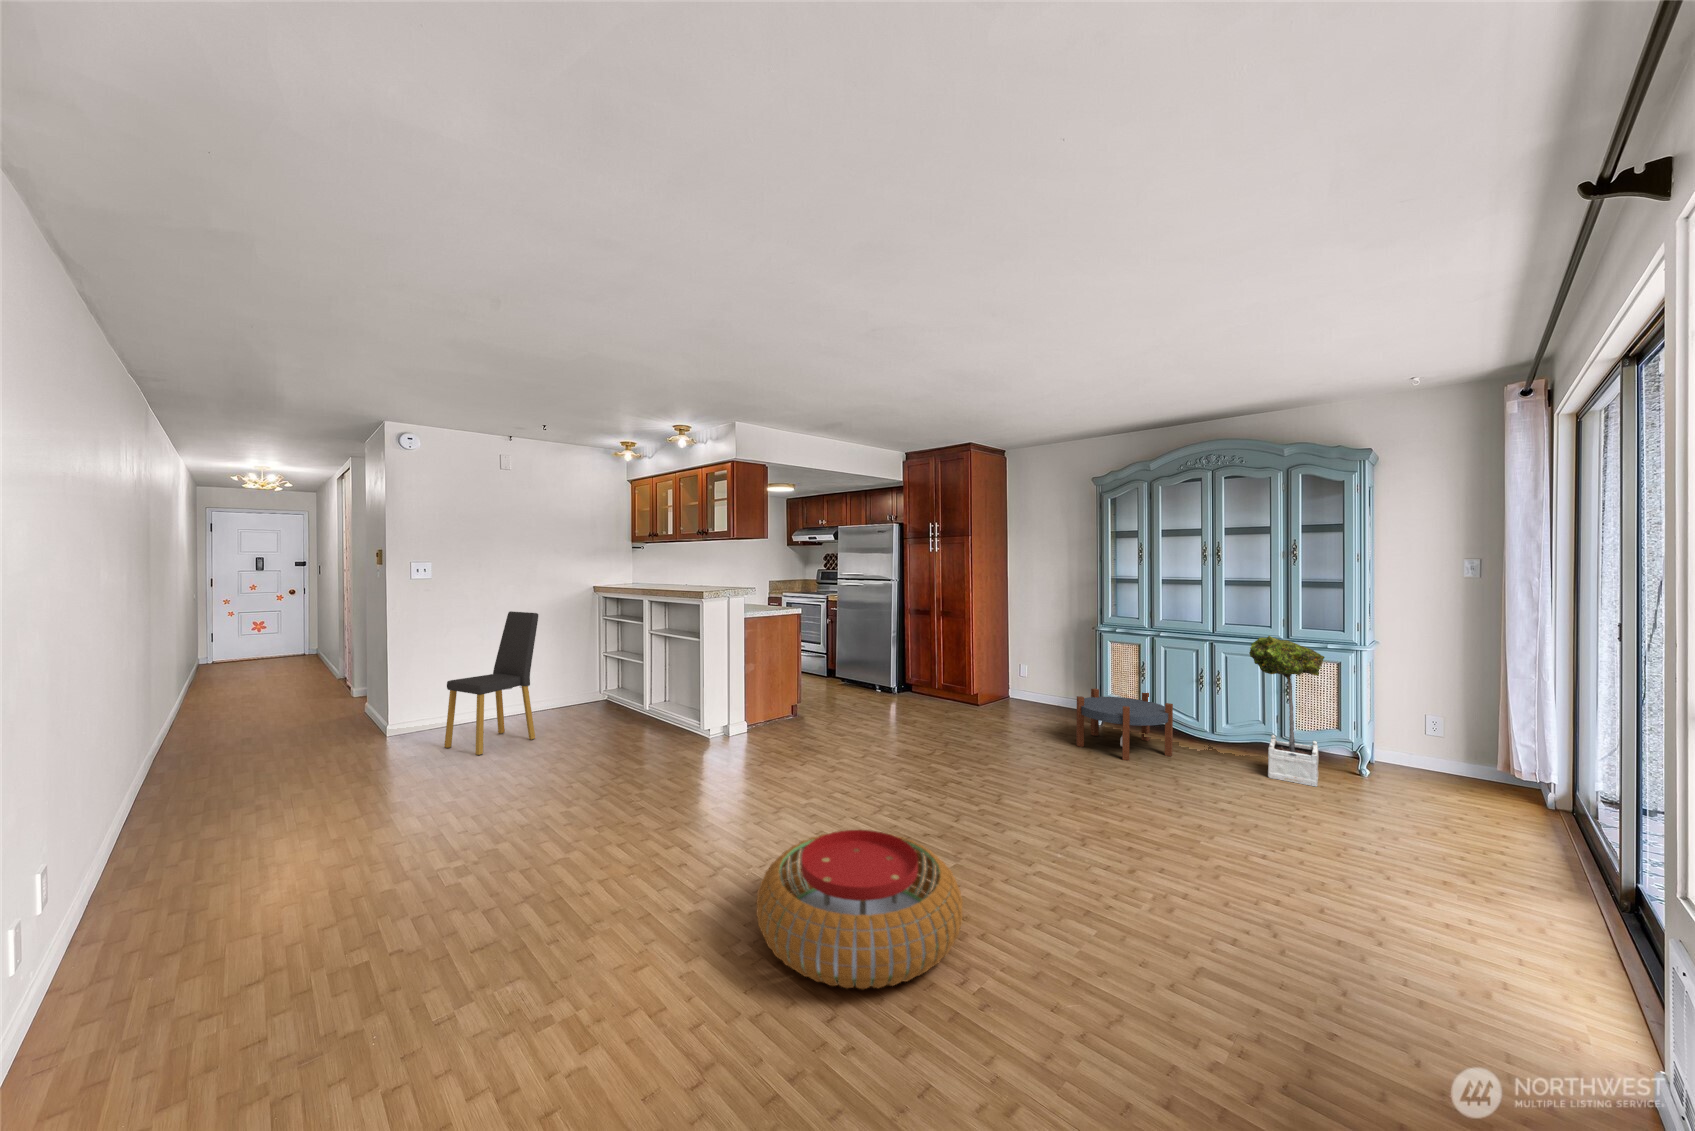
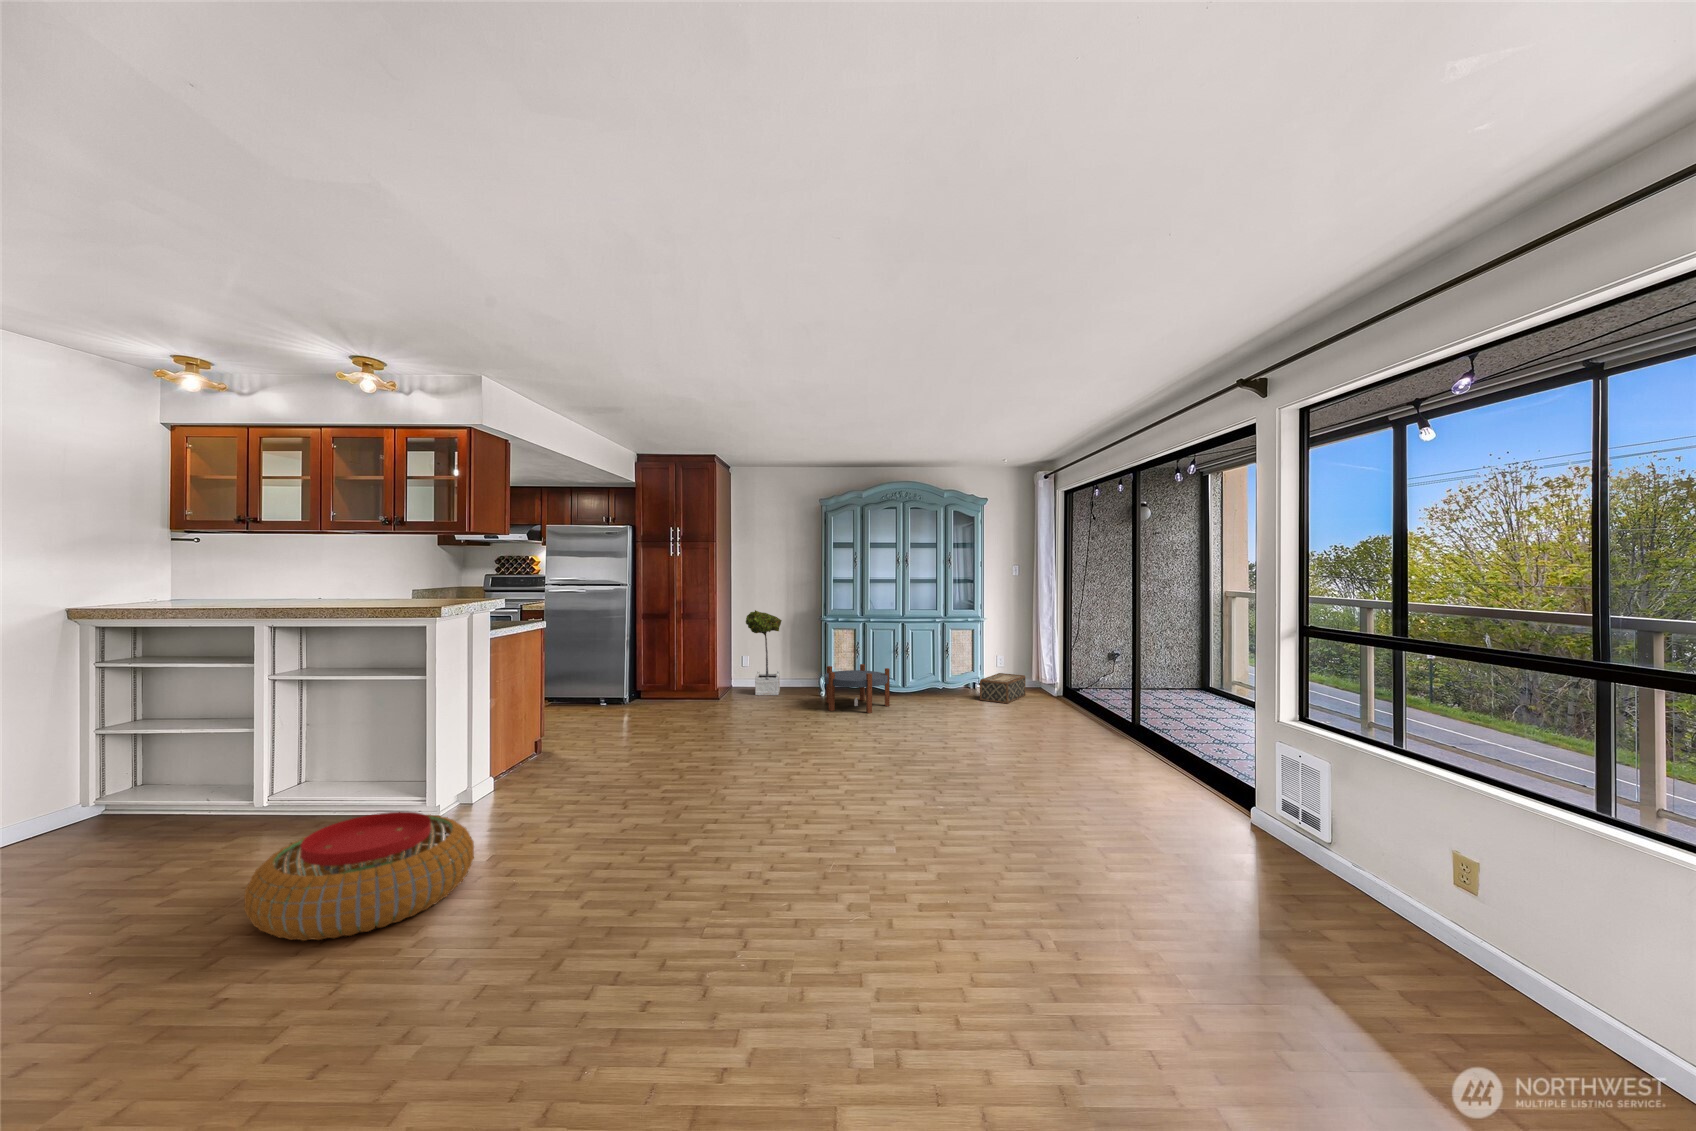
dining chair: present [444,611,538,755] -> none [87,642,248,868]
potted tree: present [1249,636,1325,787] -> present [746,610,782,695]
woven basket: none [1349,742,1469,798] -> present [980,673,1026,704]
pouf: present [756,830,963,989] -> present [244,812,474,941]

